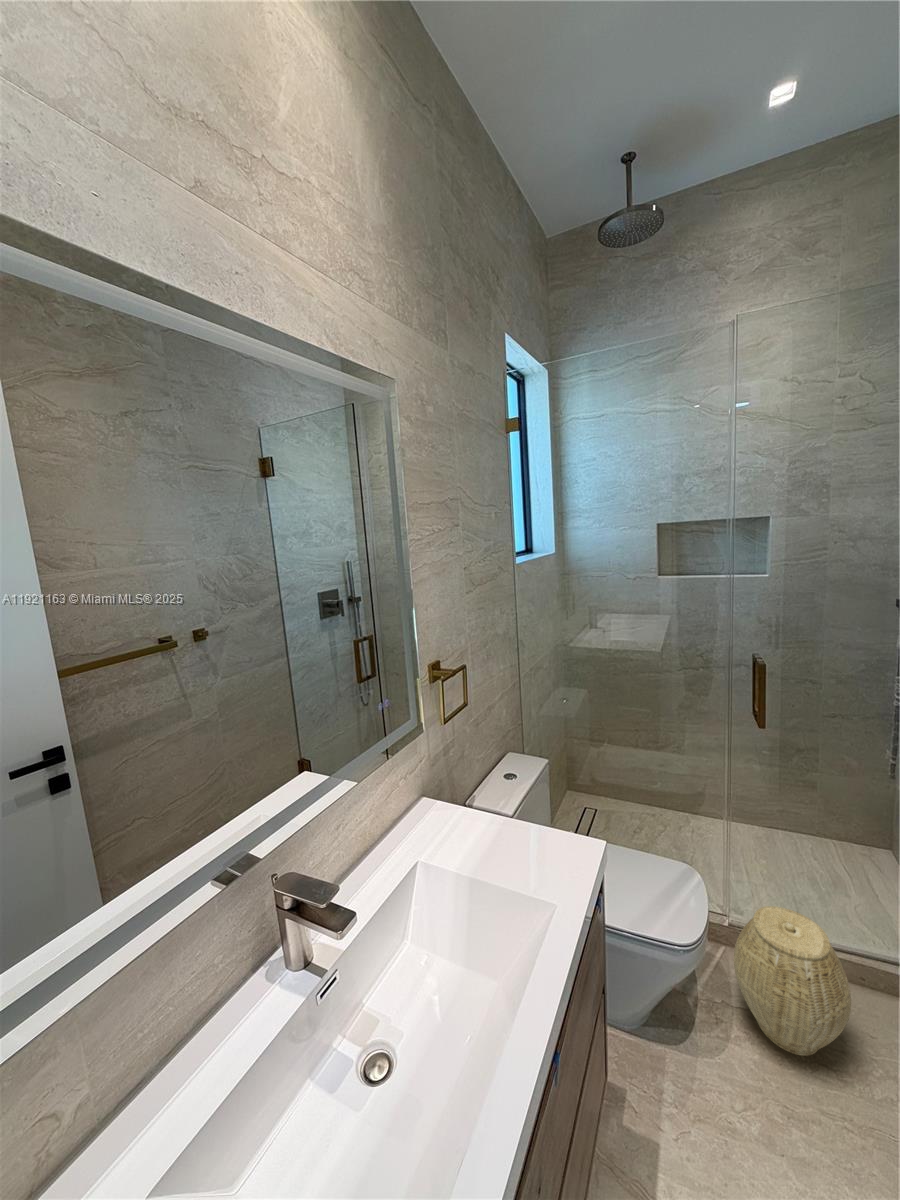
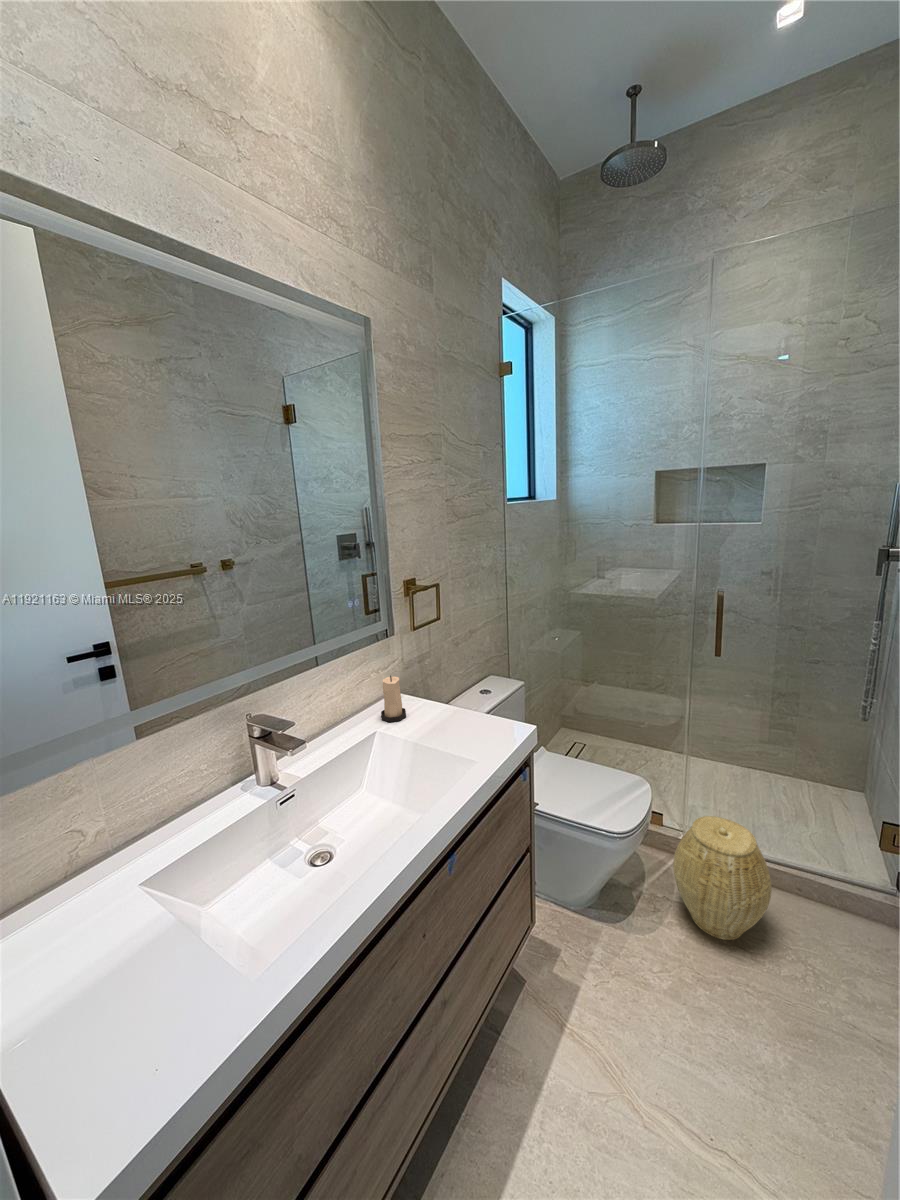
candle: none [416,785,447,843] -> present [381,676,406,722]

